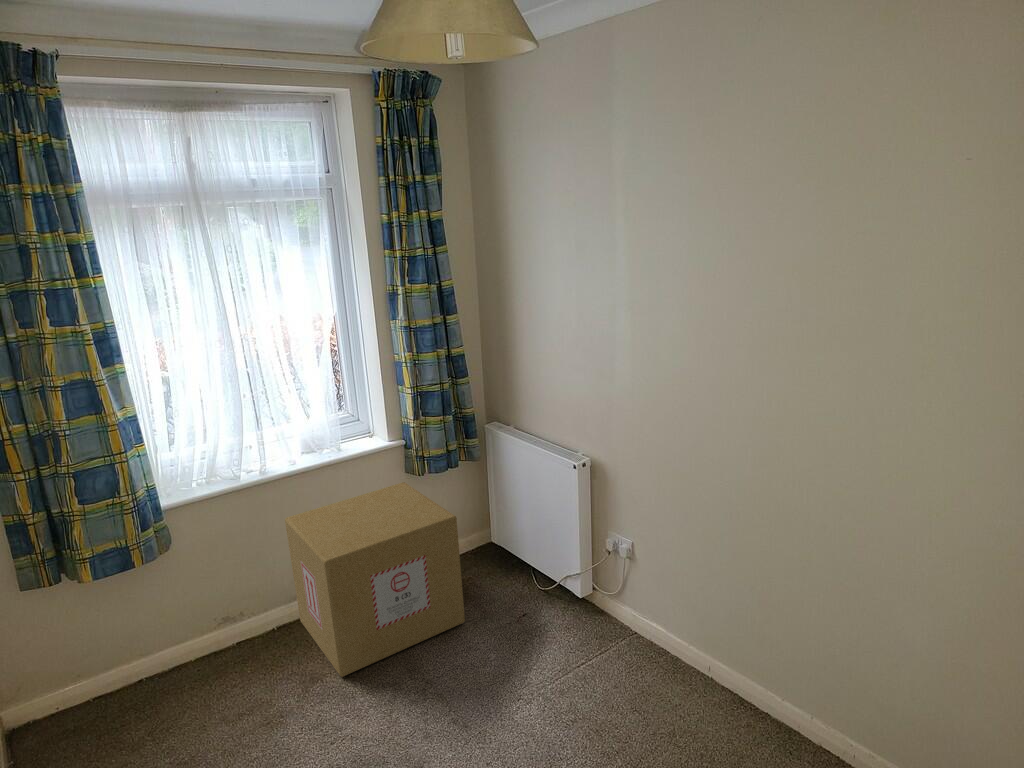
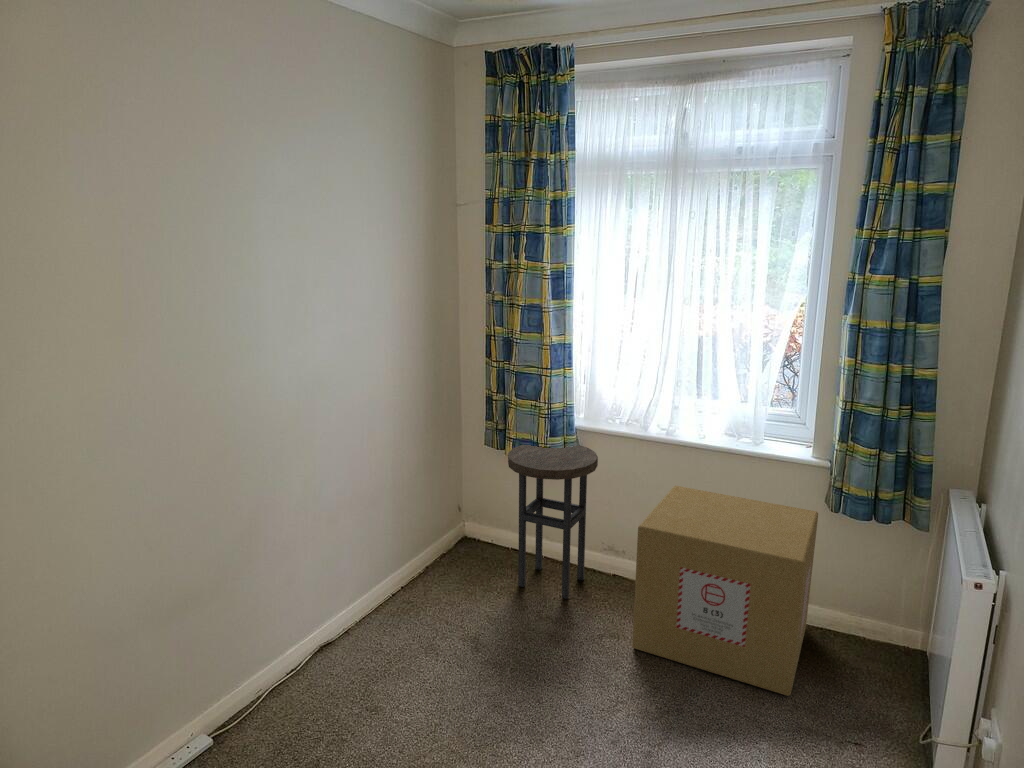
side table: none [101,524,233,720] -> present [508,443,598,599]

